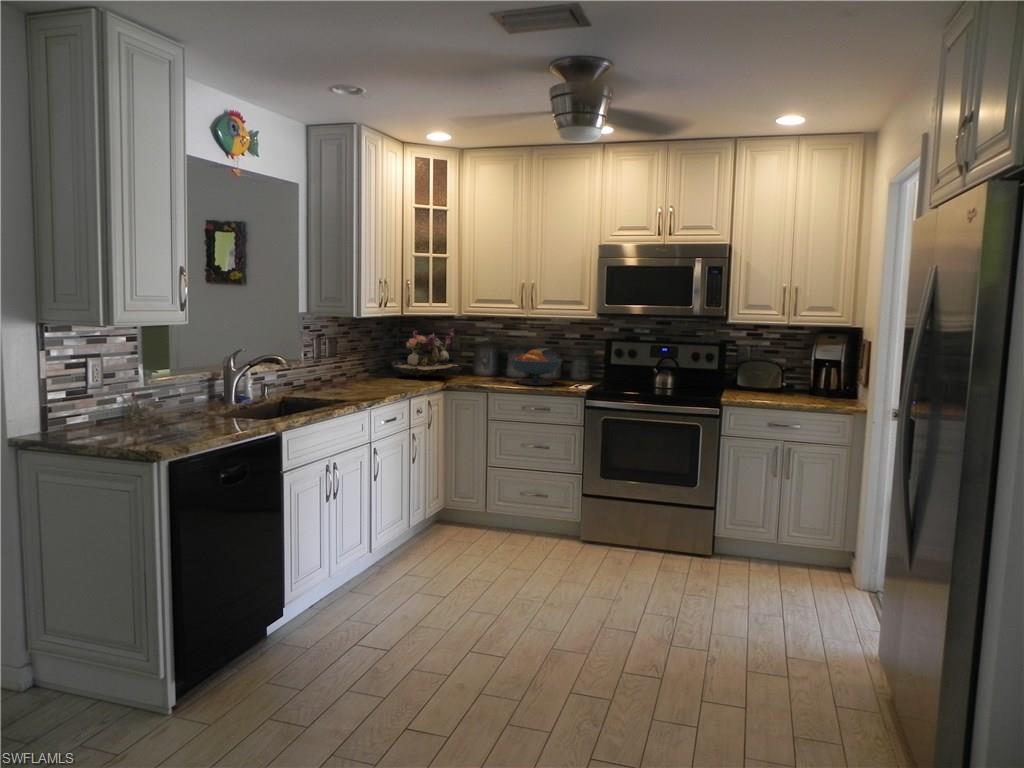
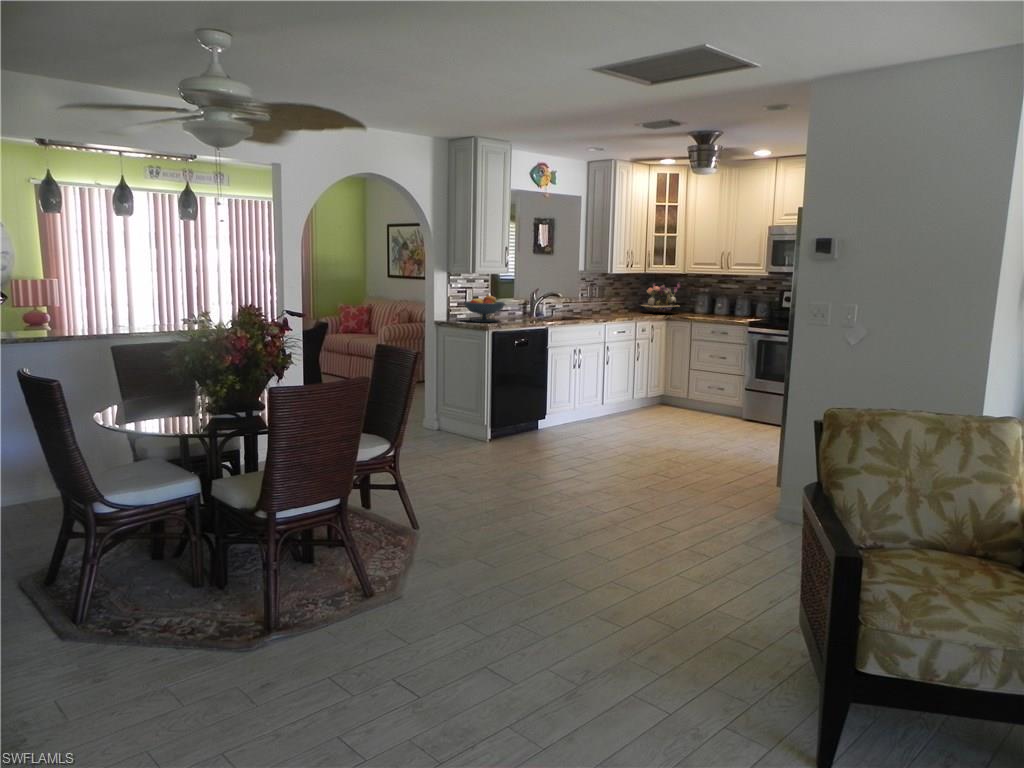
fruit bowl: present [510,350,562,385] -> present [465,296,505,322]

